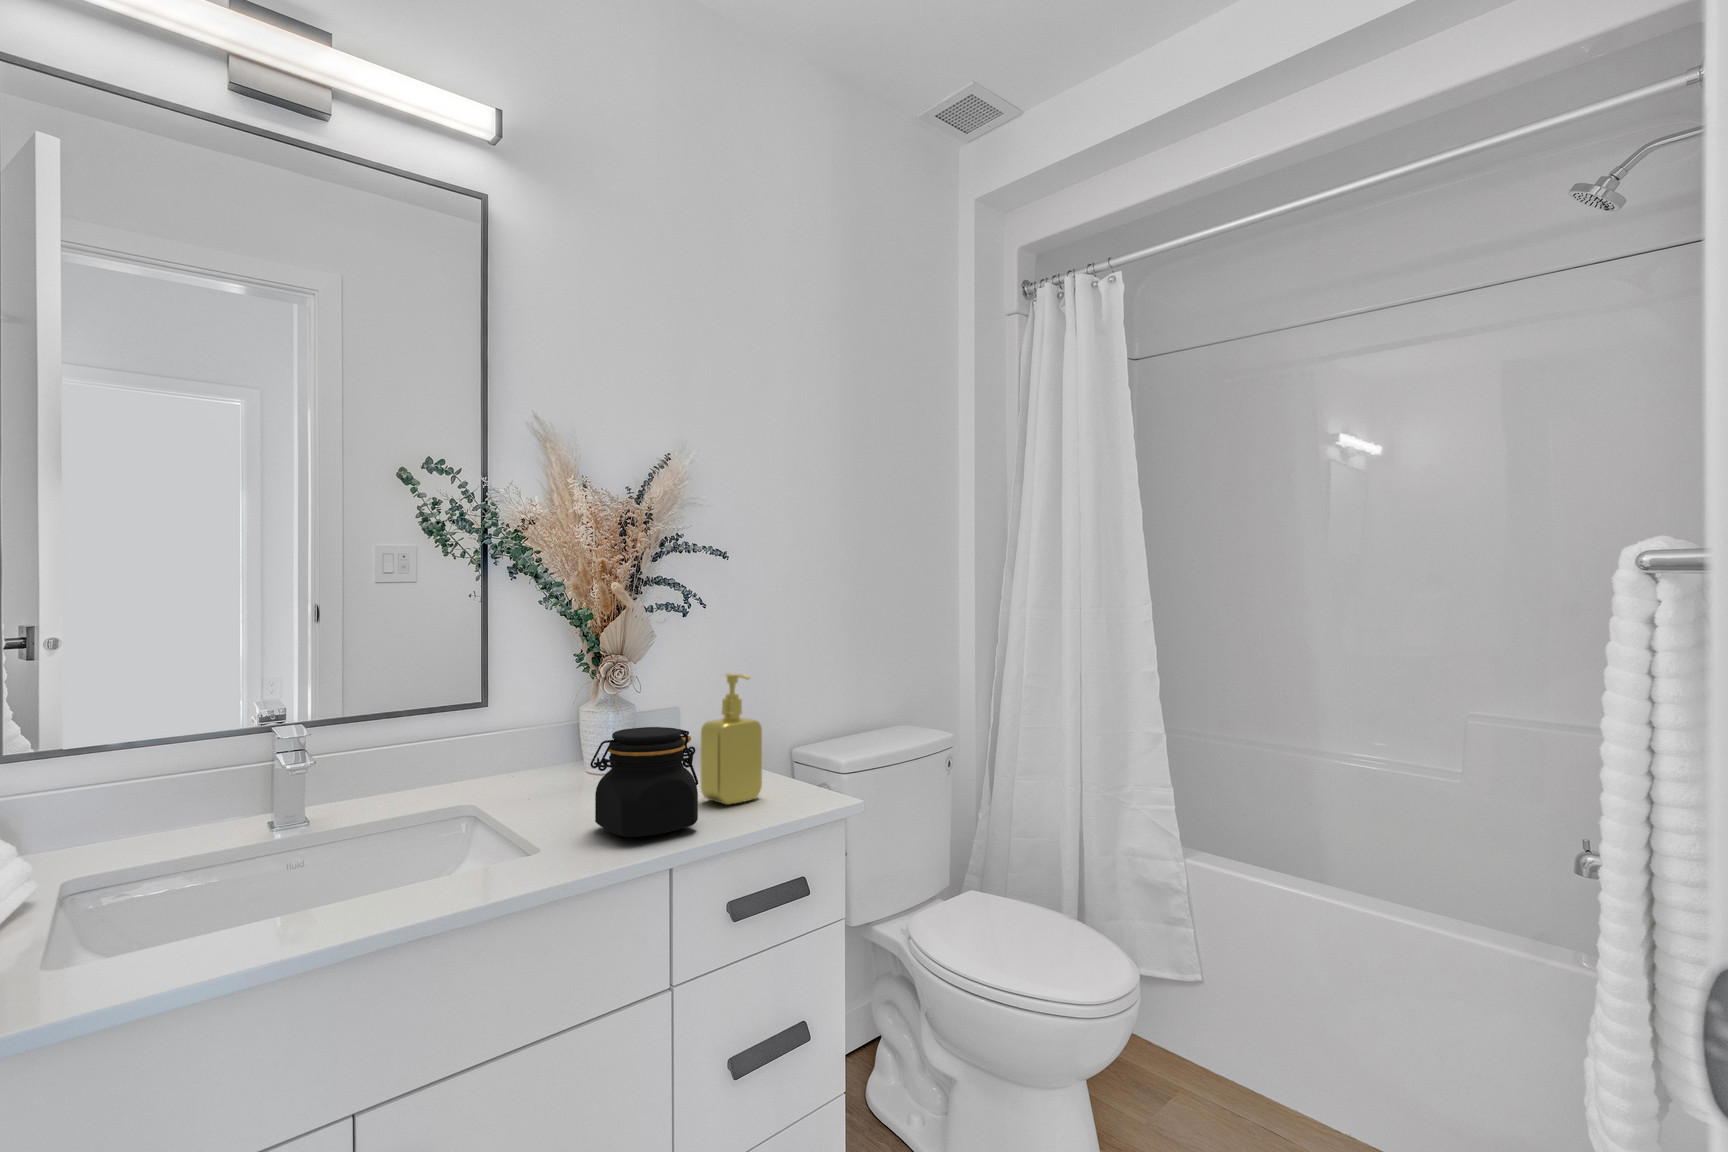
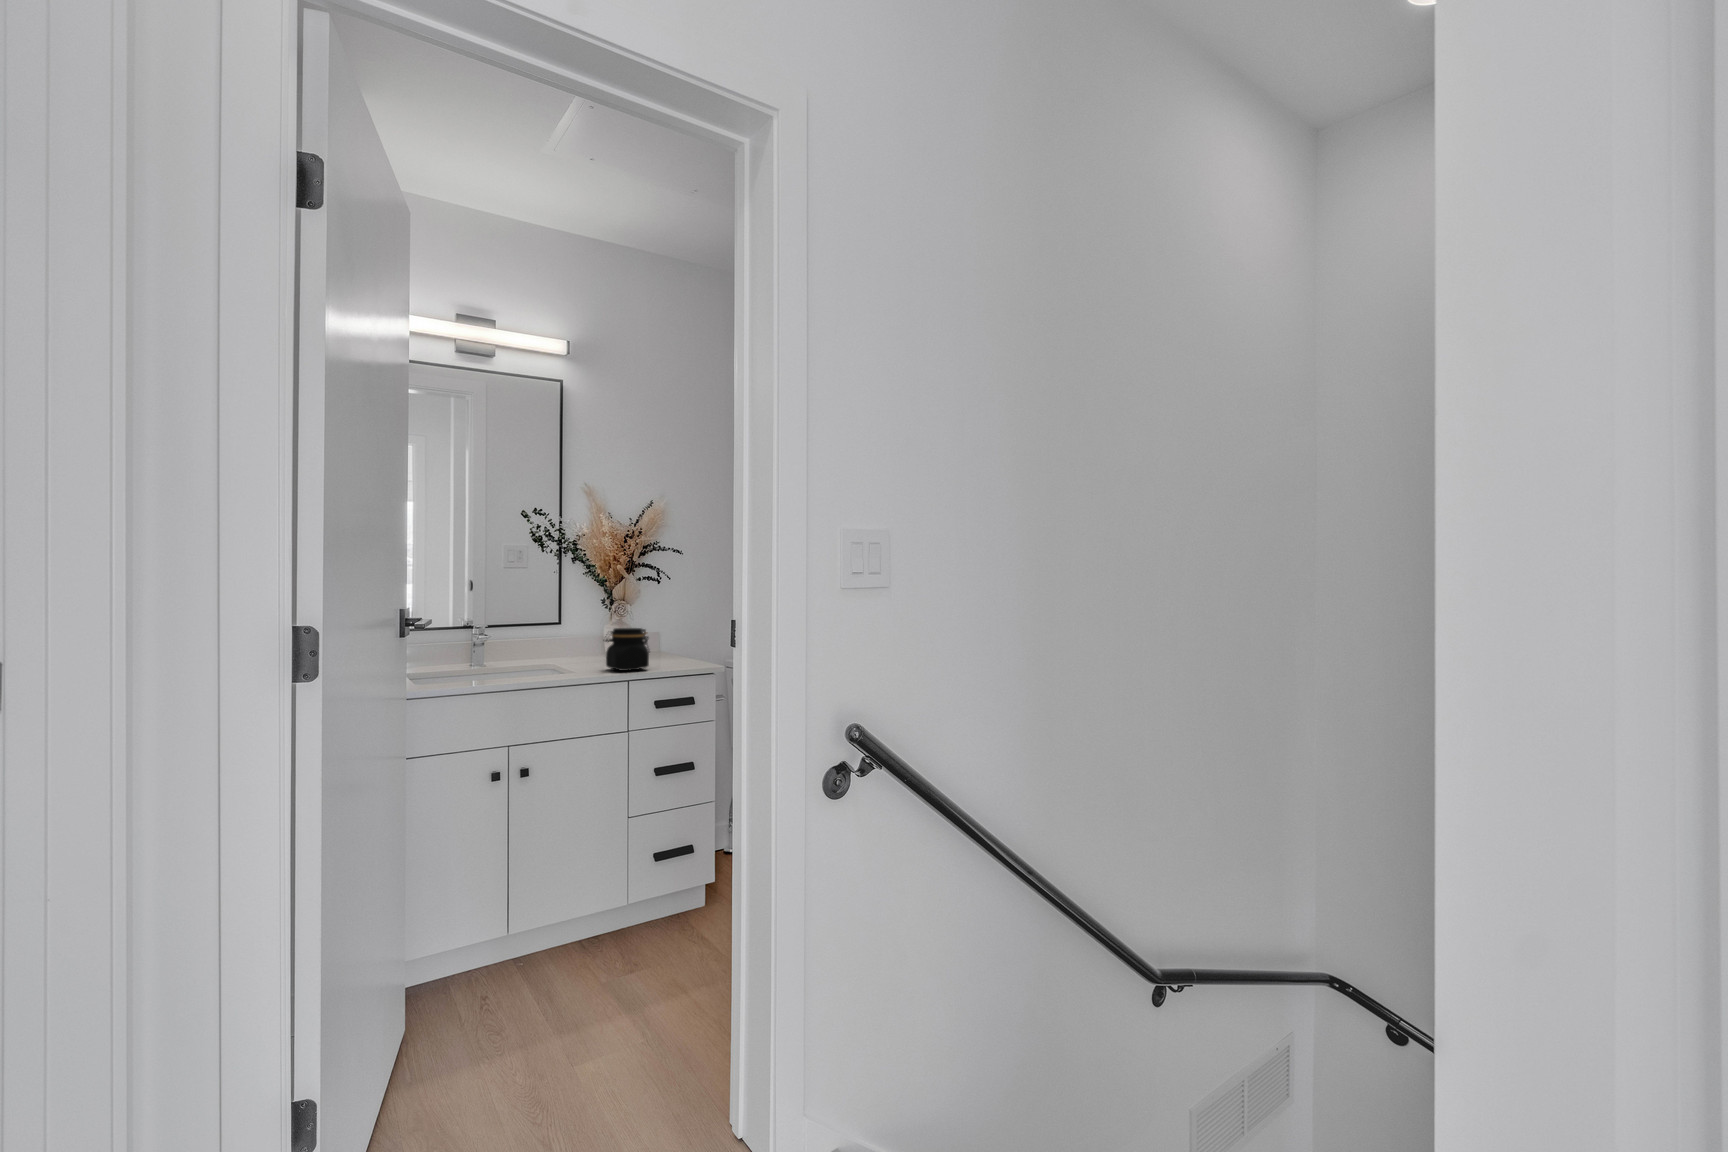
soap dispenser: present [701,674,762,805] -> none [655,608,684,665]

